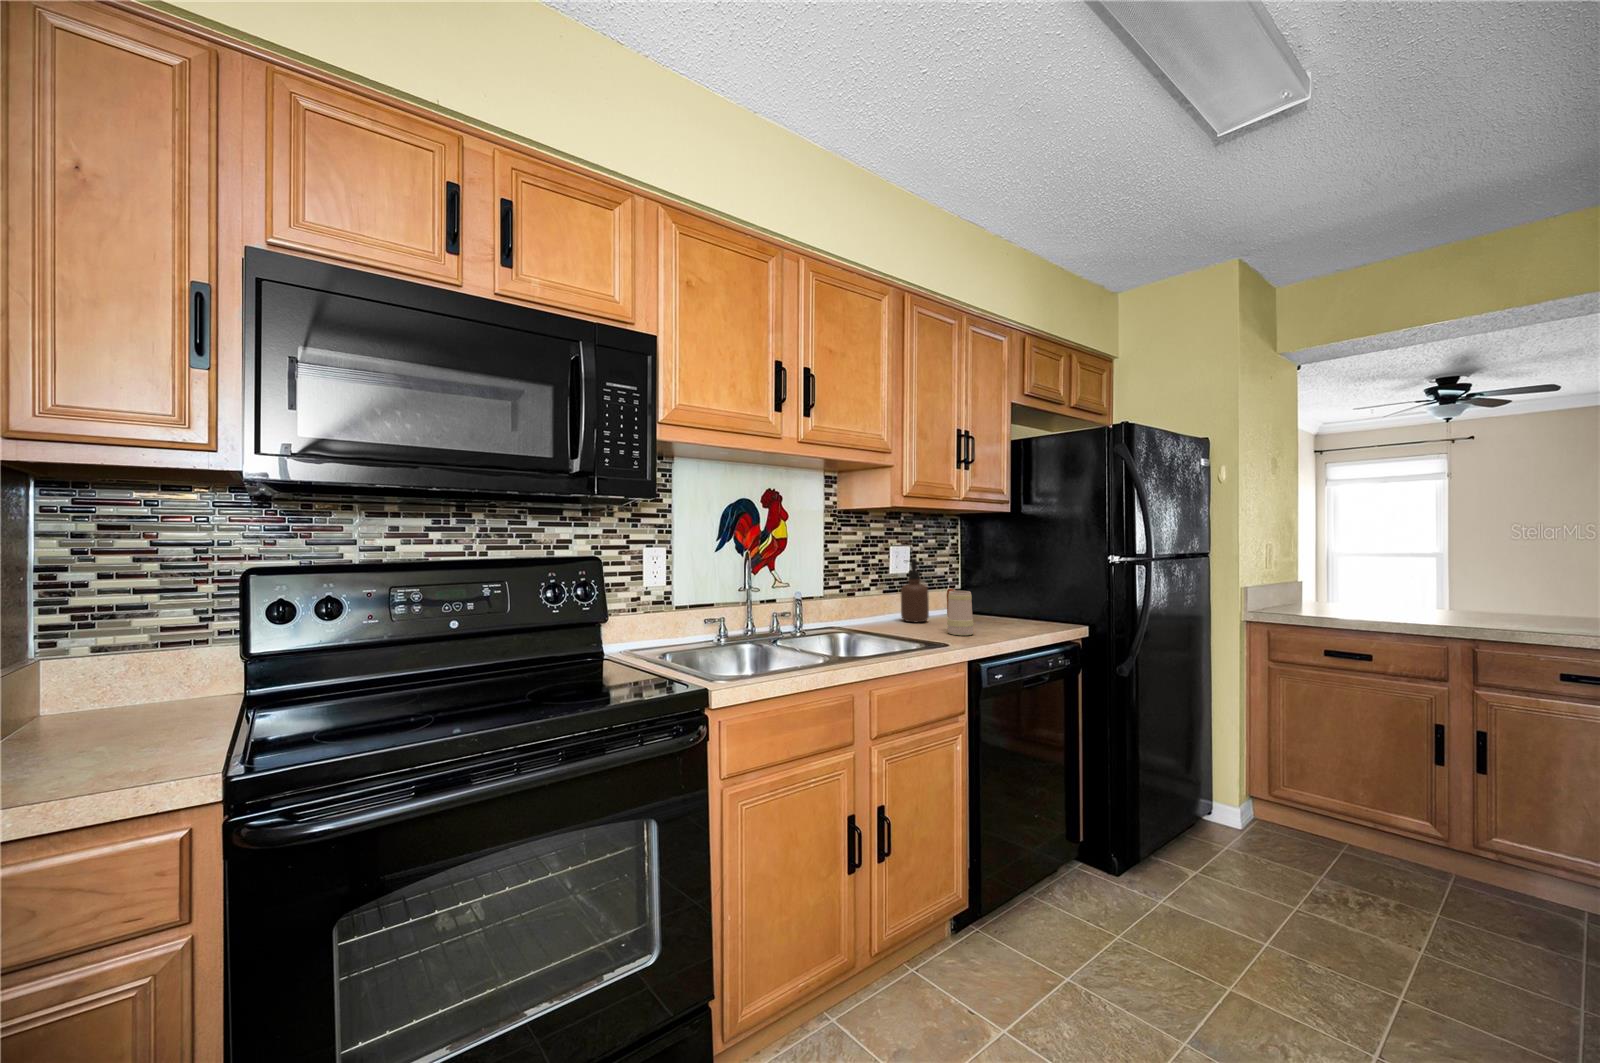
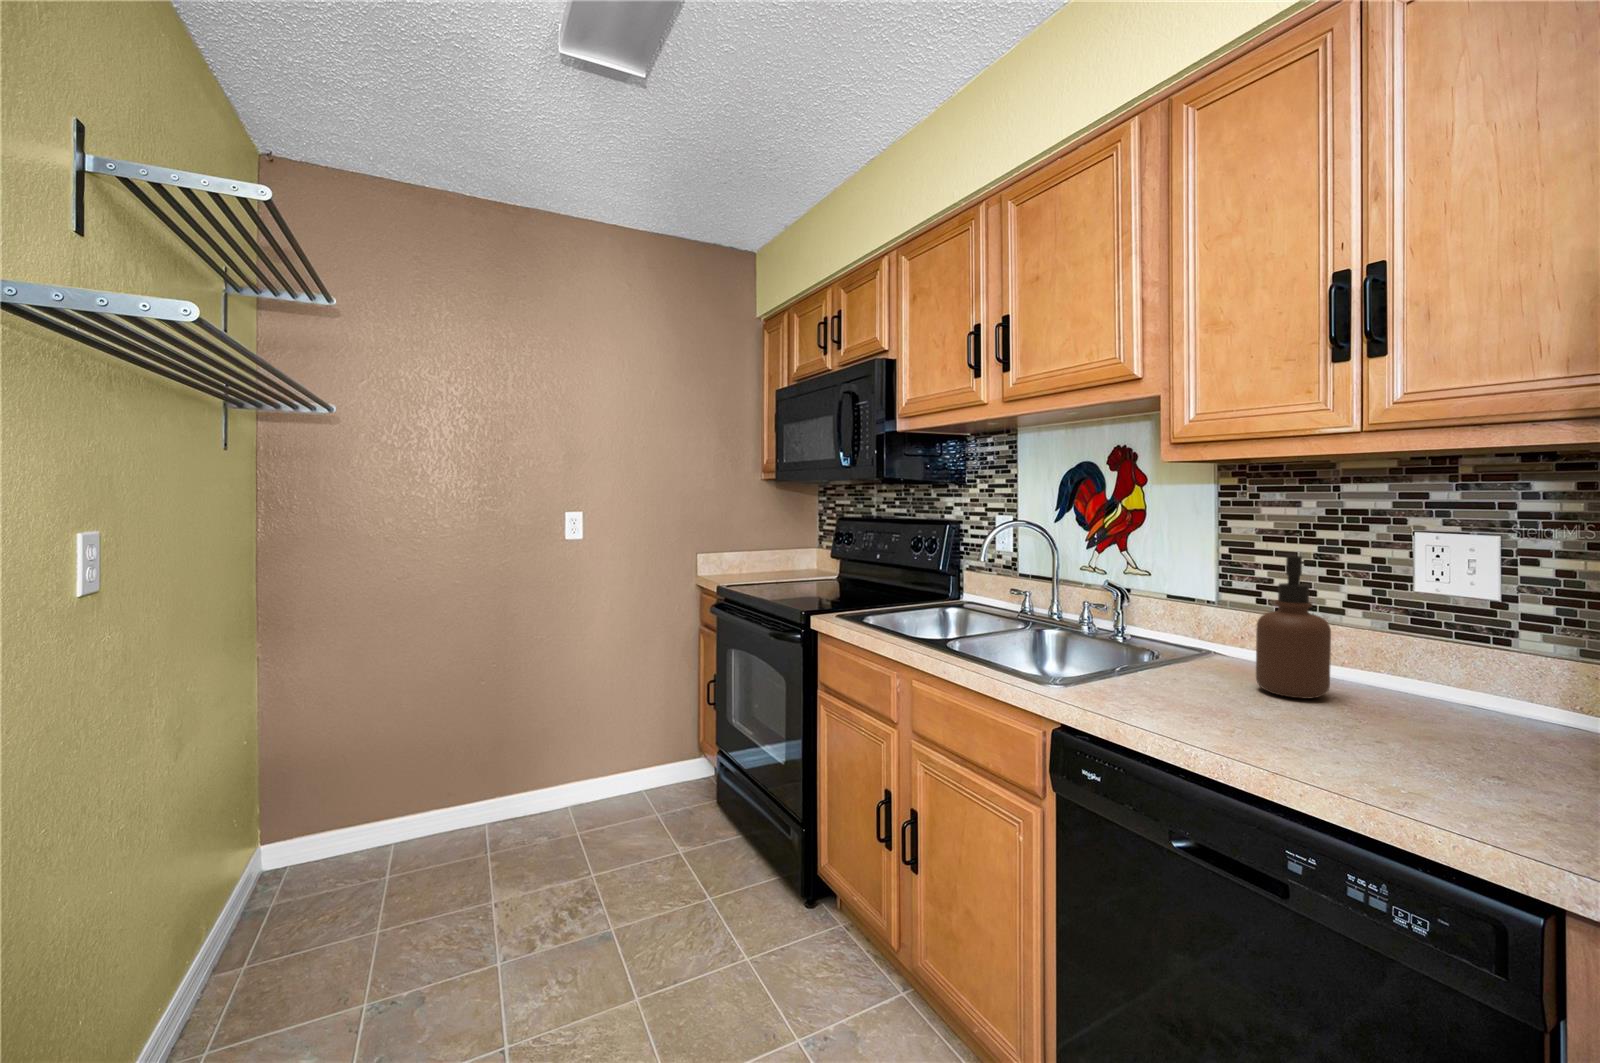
mug: present [947,589,974,636] -> none [1124,615,1203,707]

